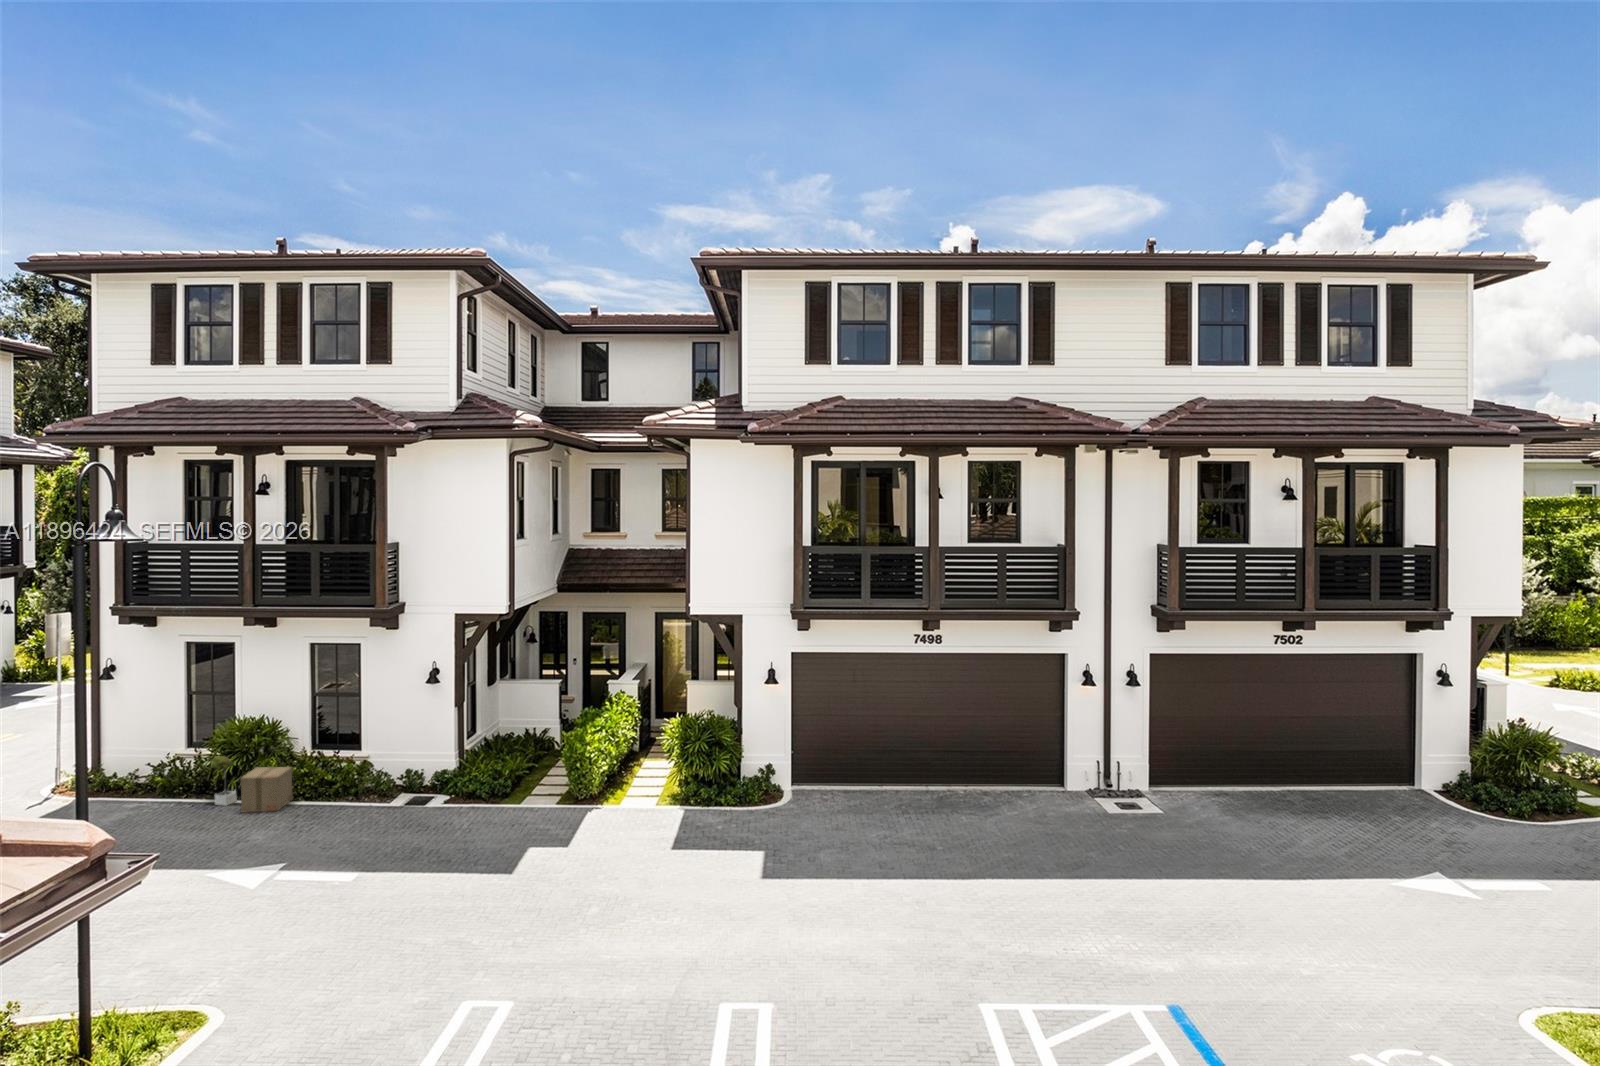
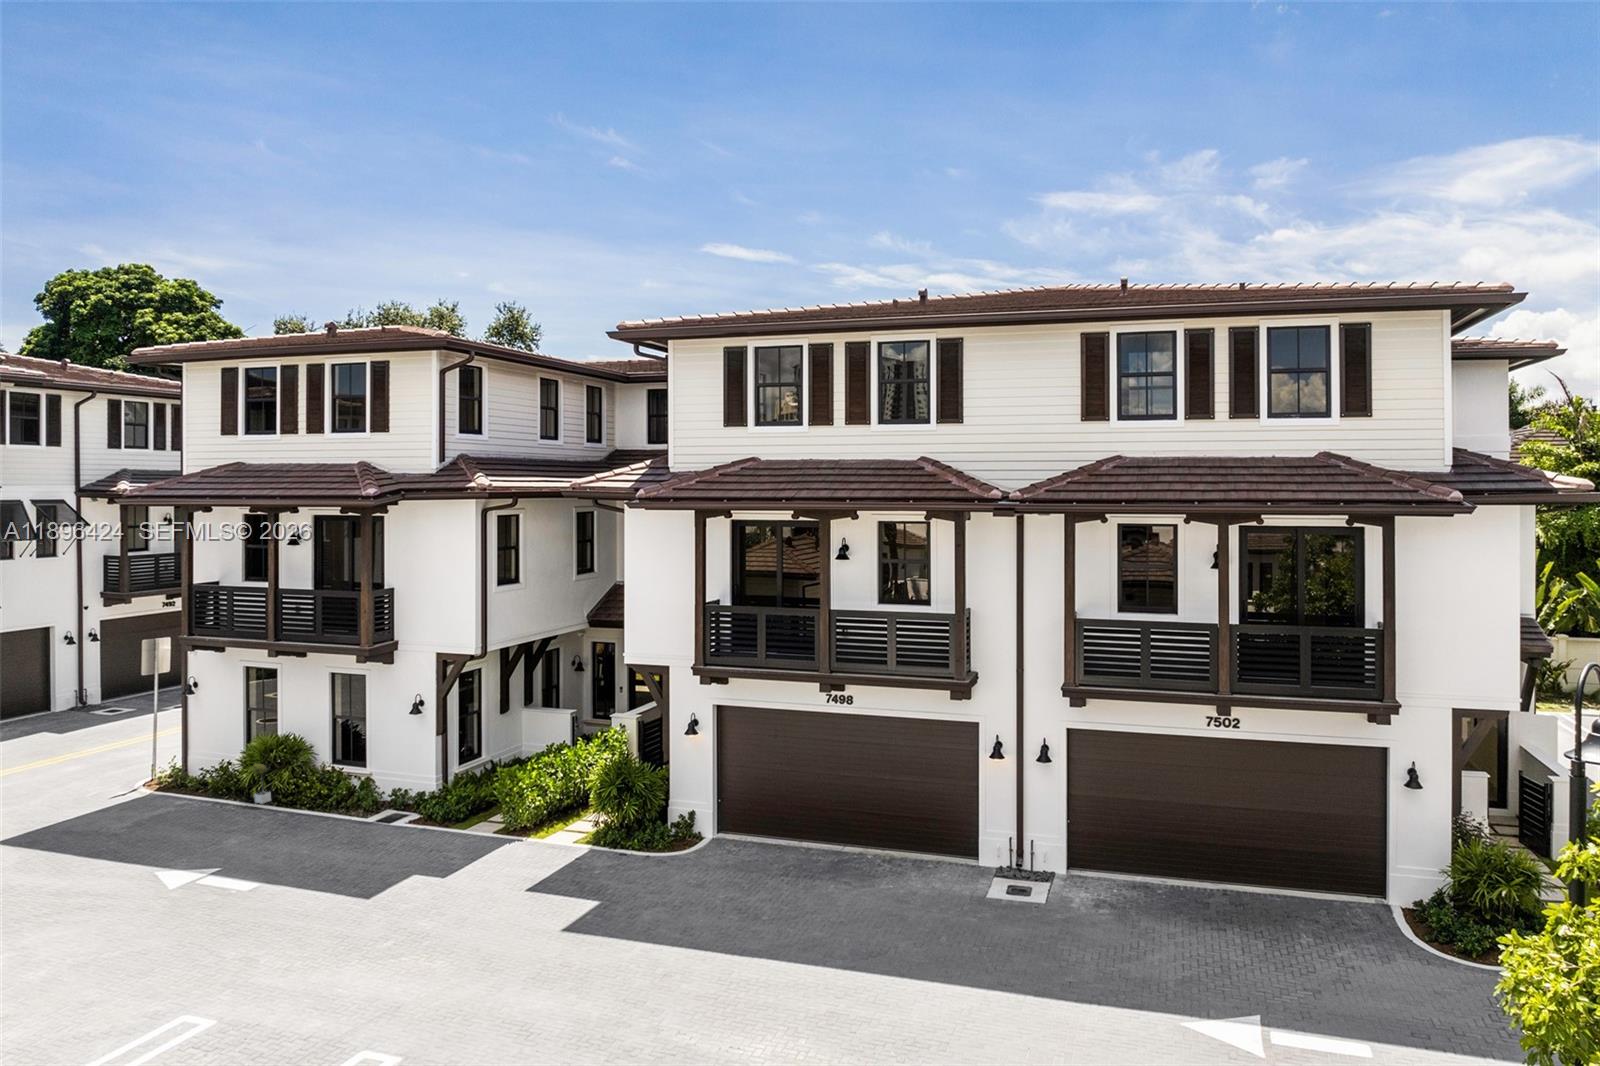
cardboard box: present [240,767,293,813] -> none [267,775,310,811]

